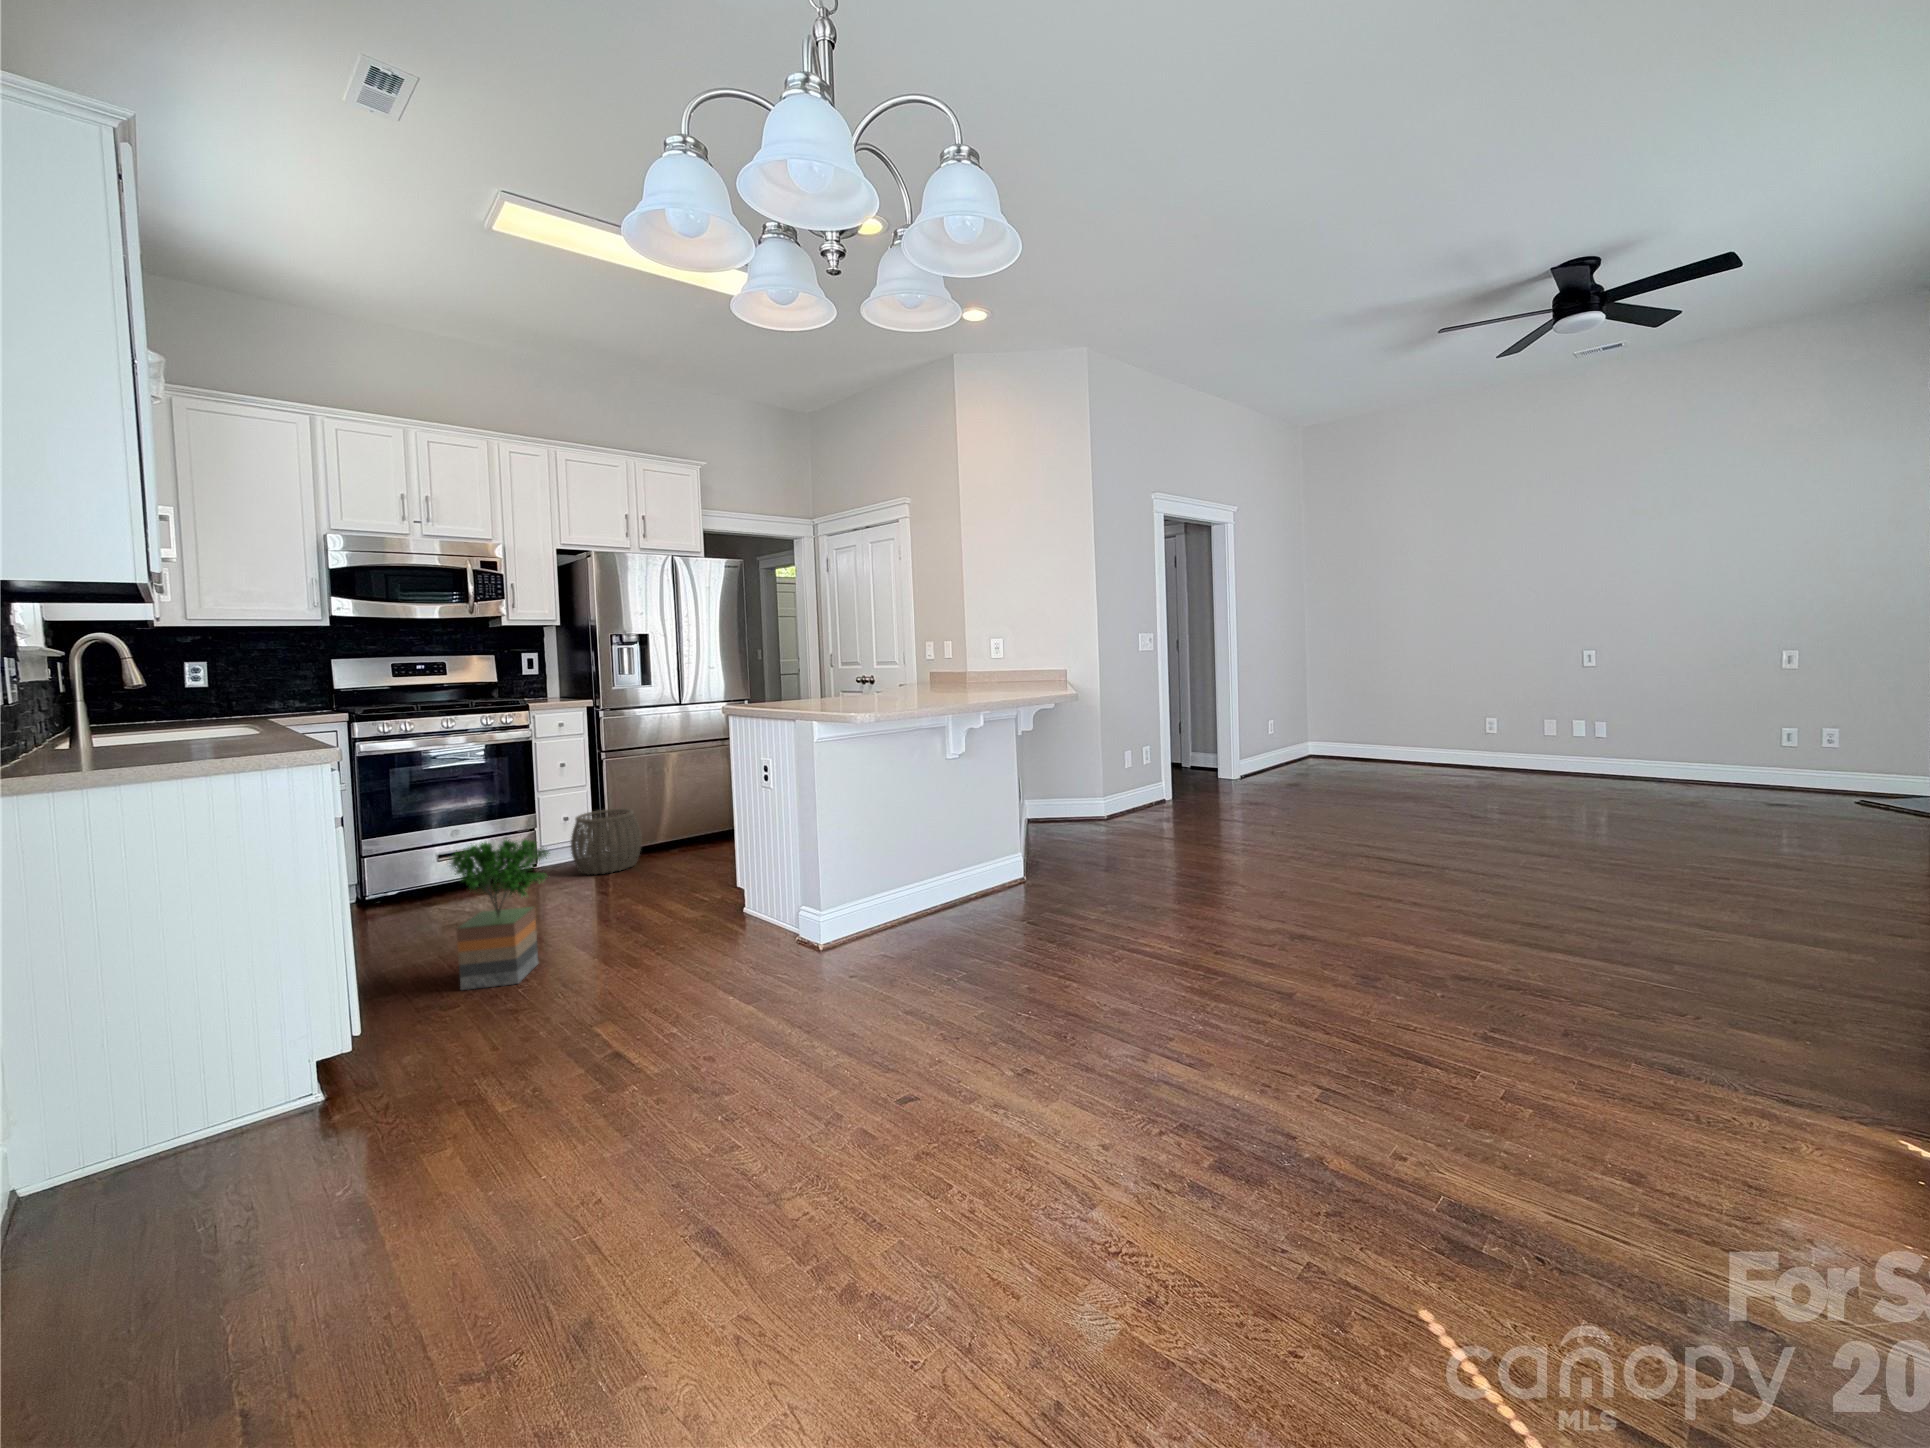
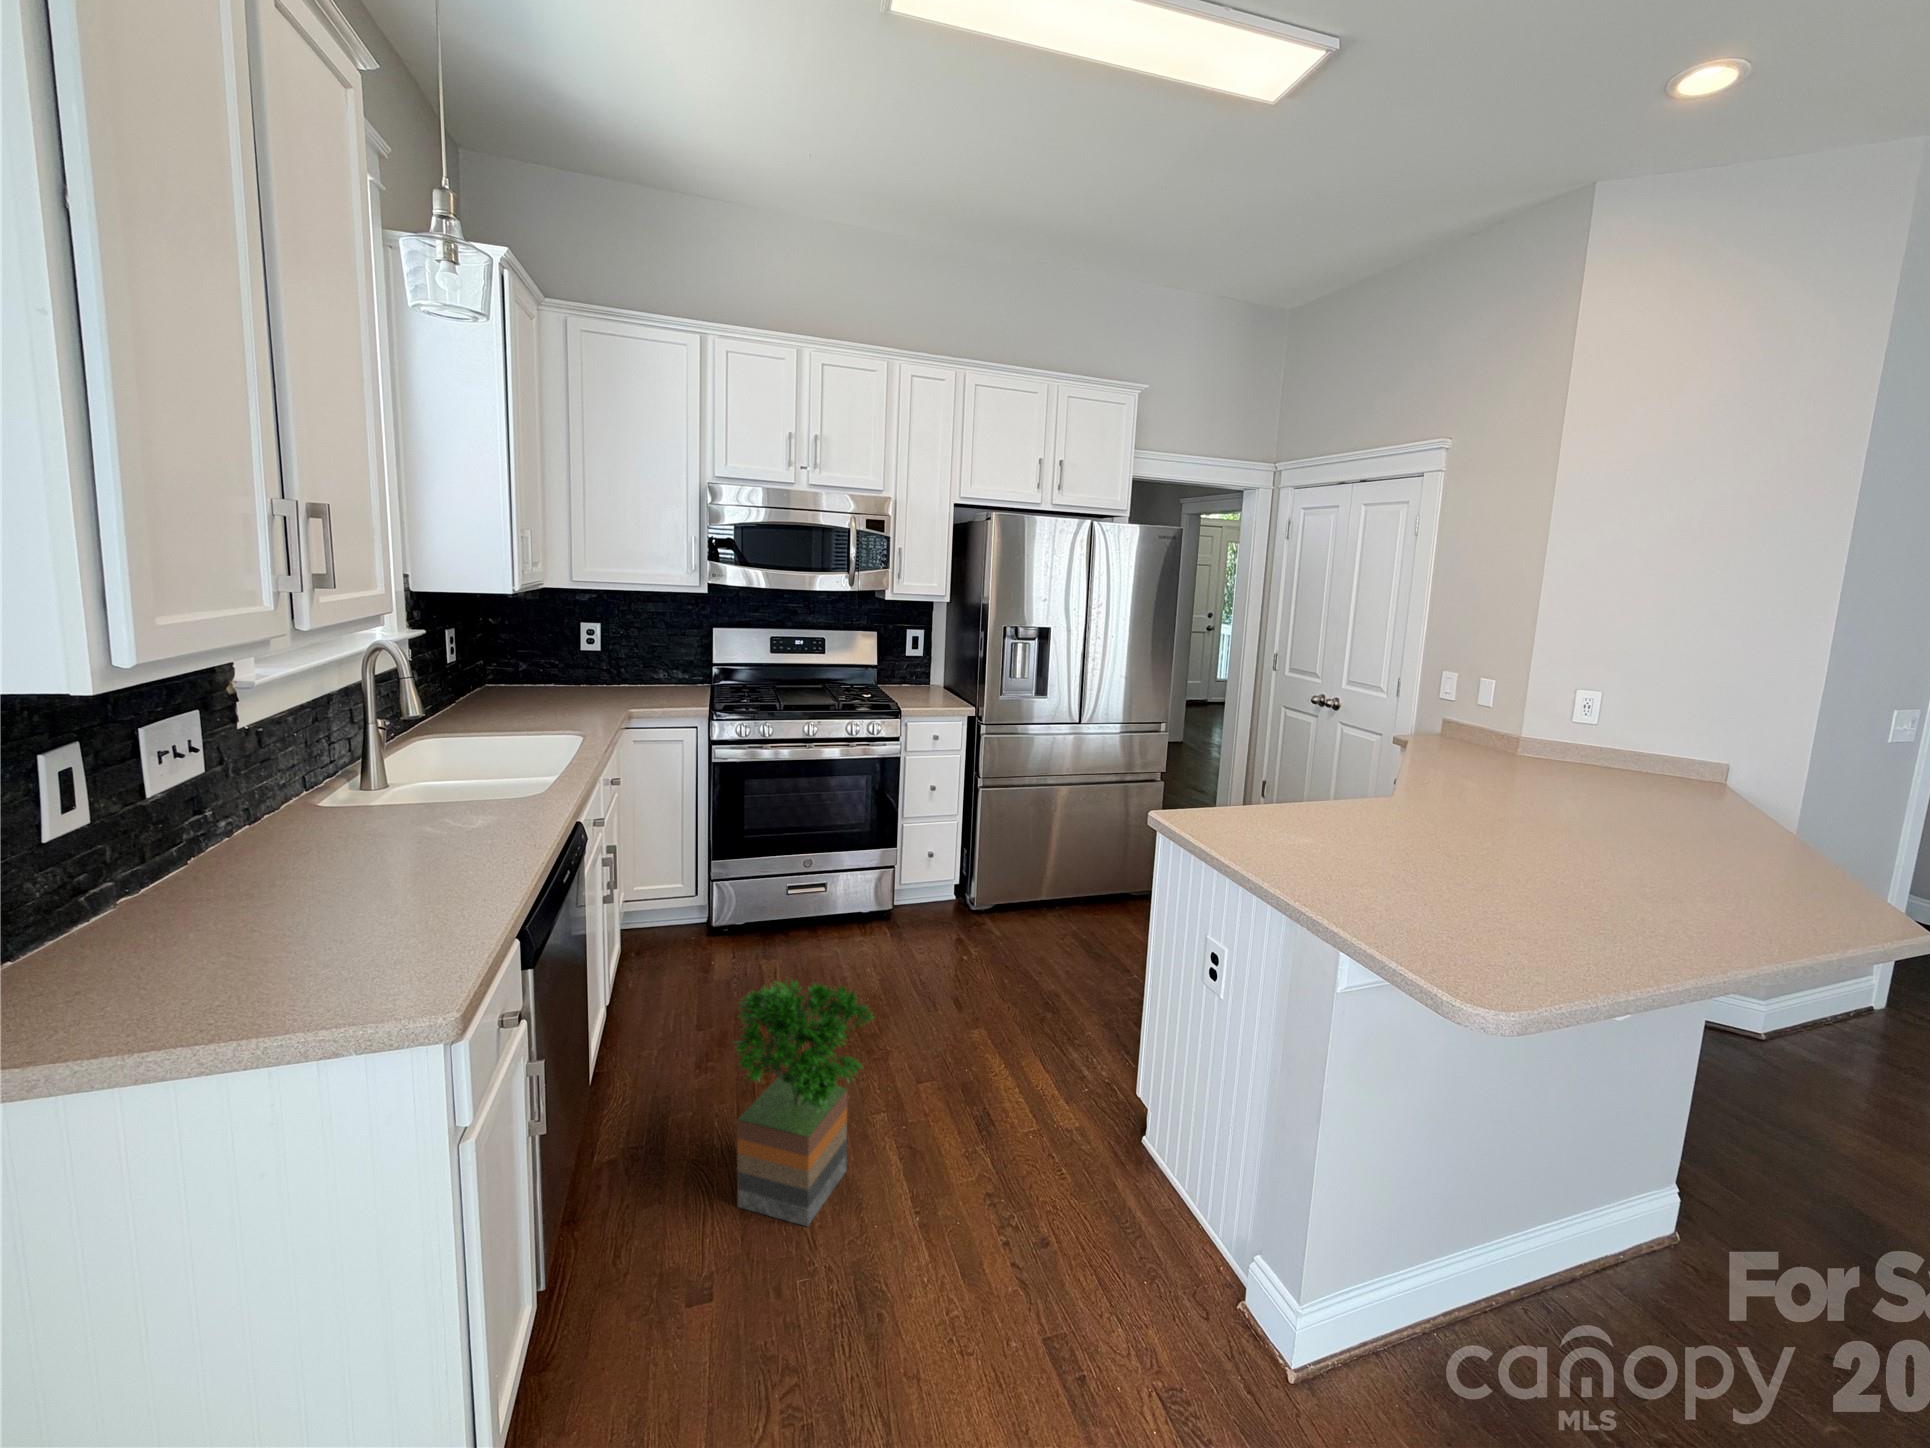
woven basket: present [571,809,642,874] -> none [931,851,1016,946]

